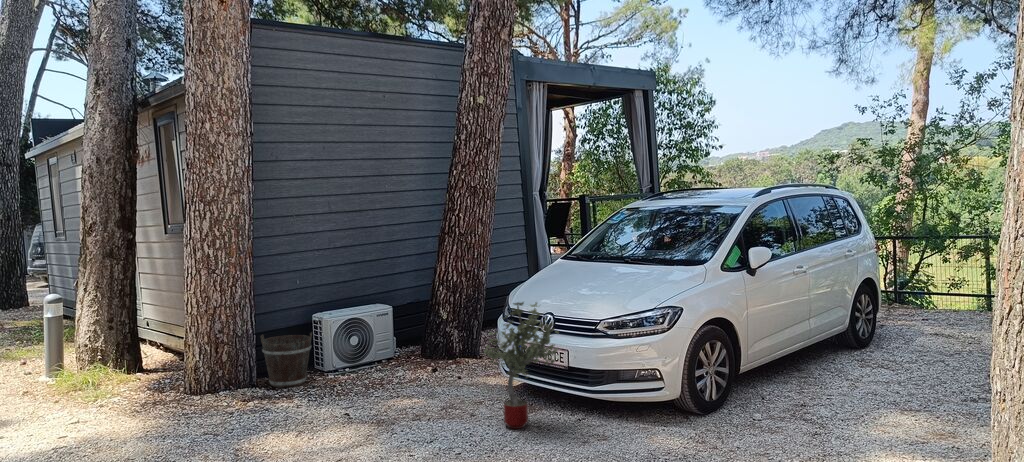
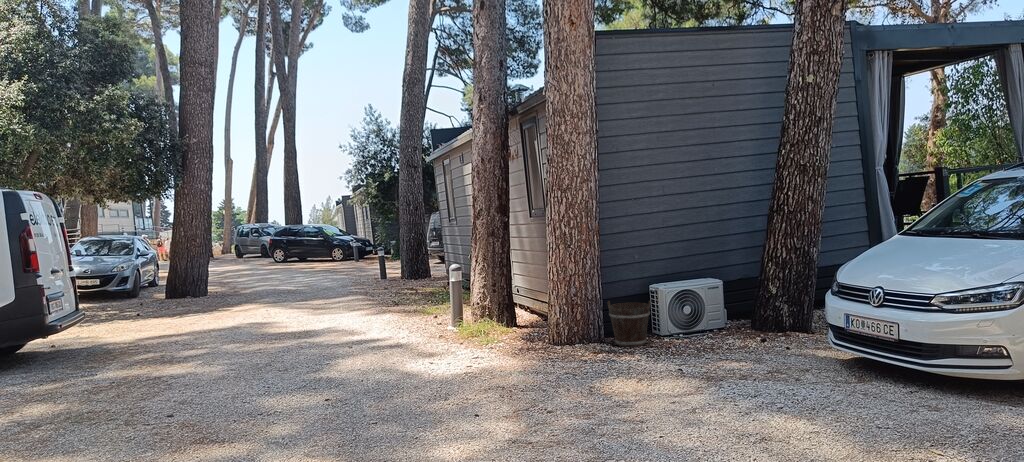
potted tree: present [484,302,559,429] -> none [807,273,887,395]

